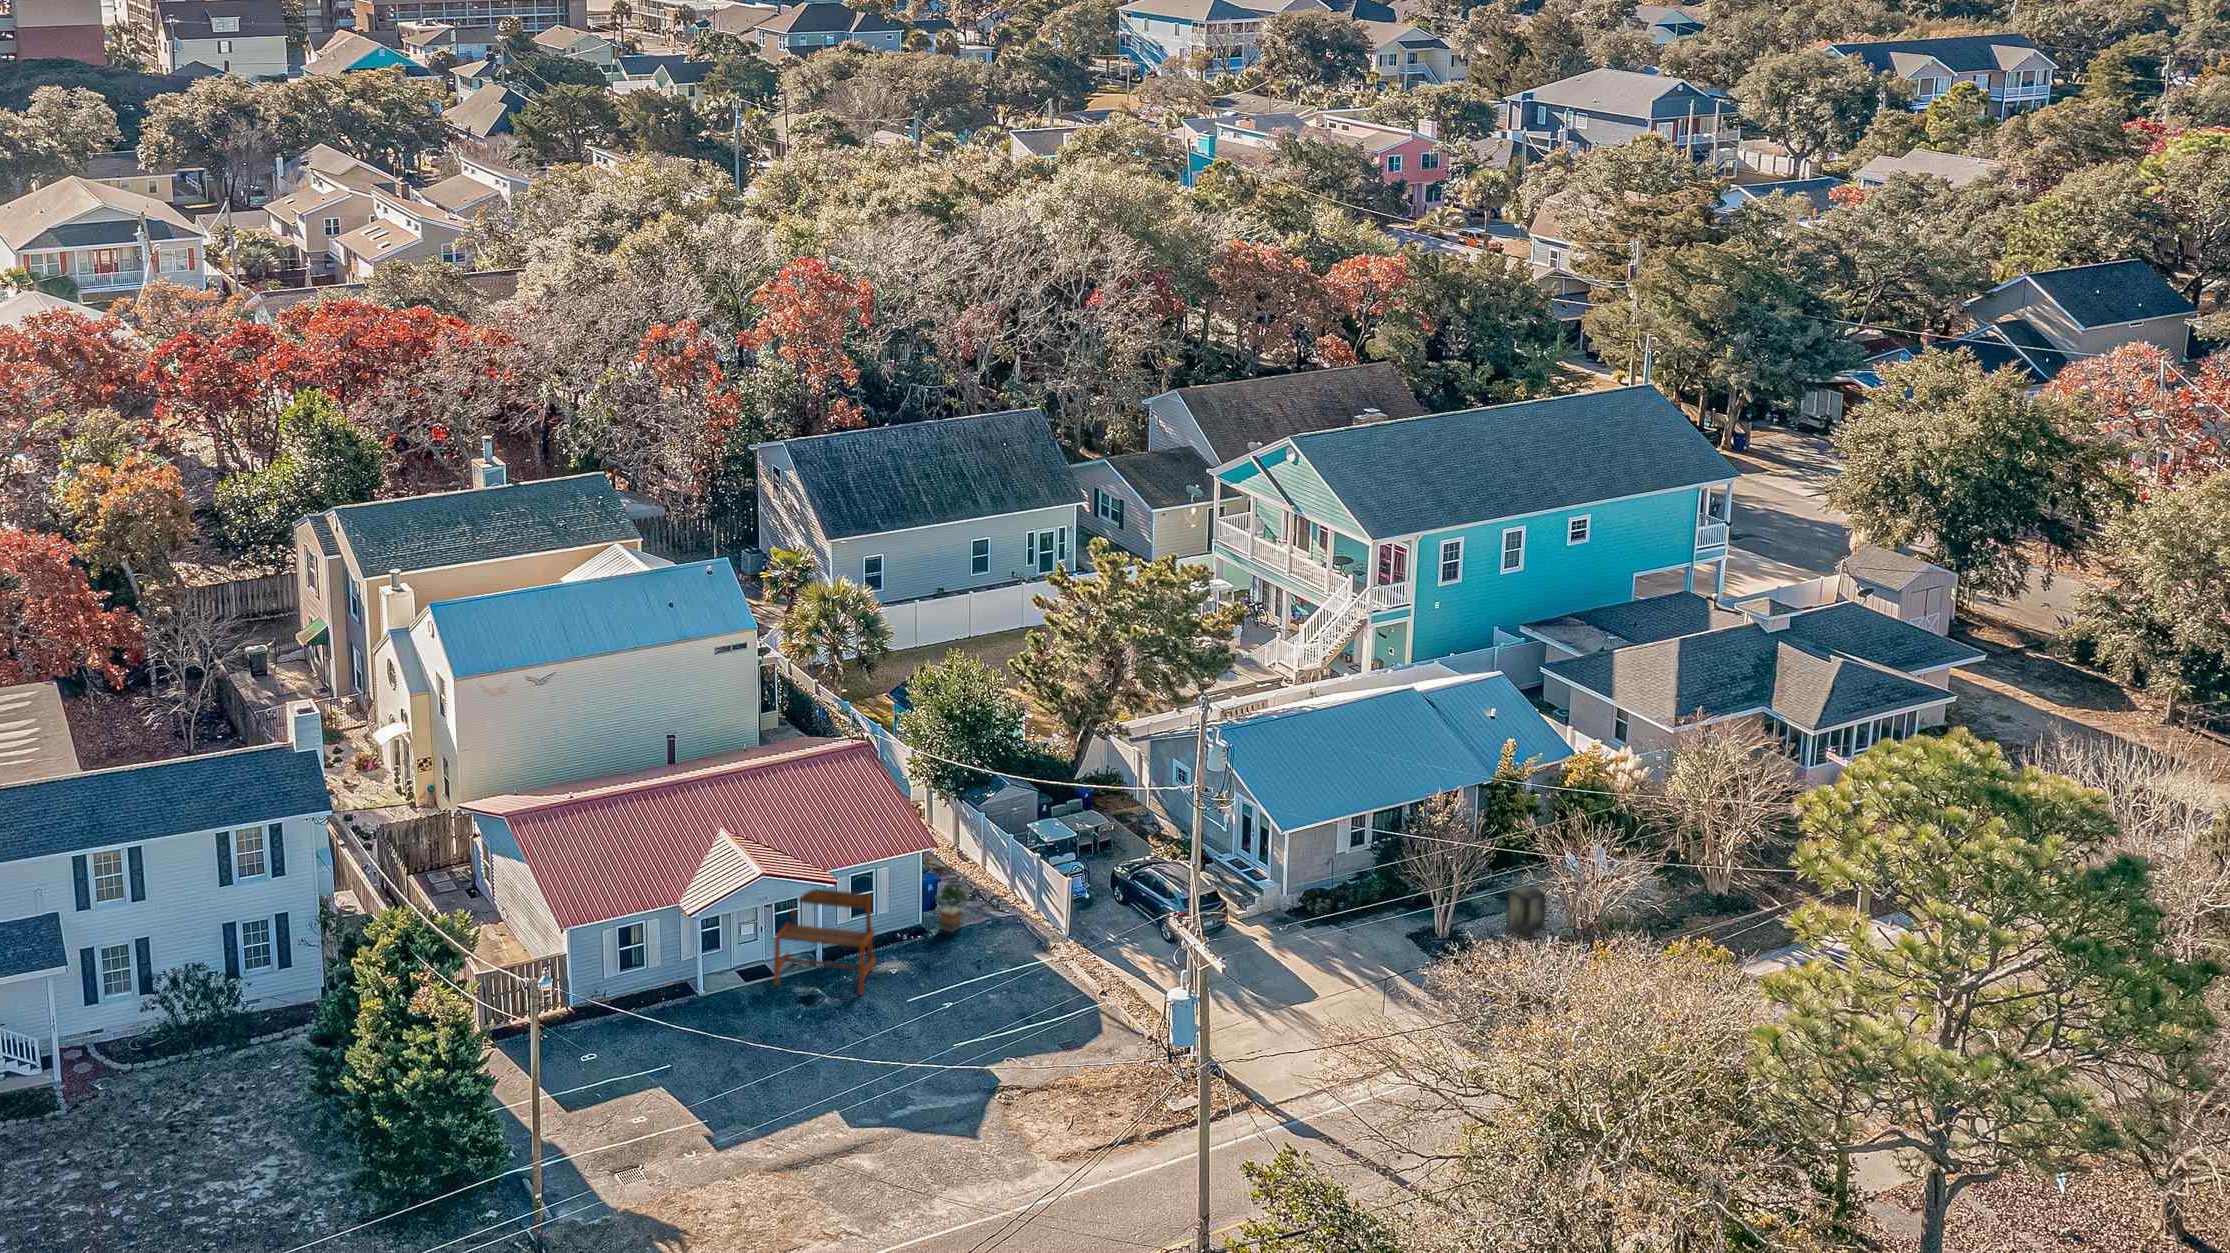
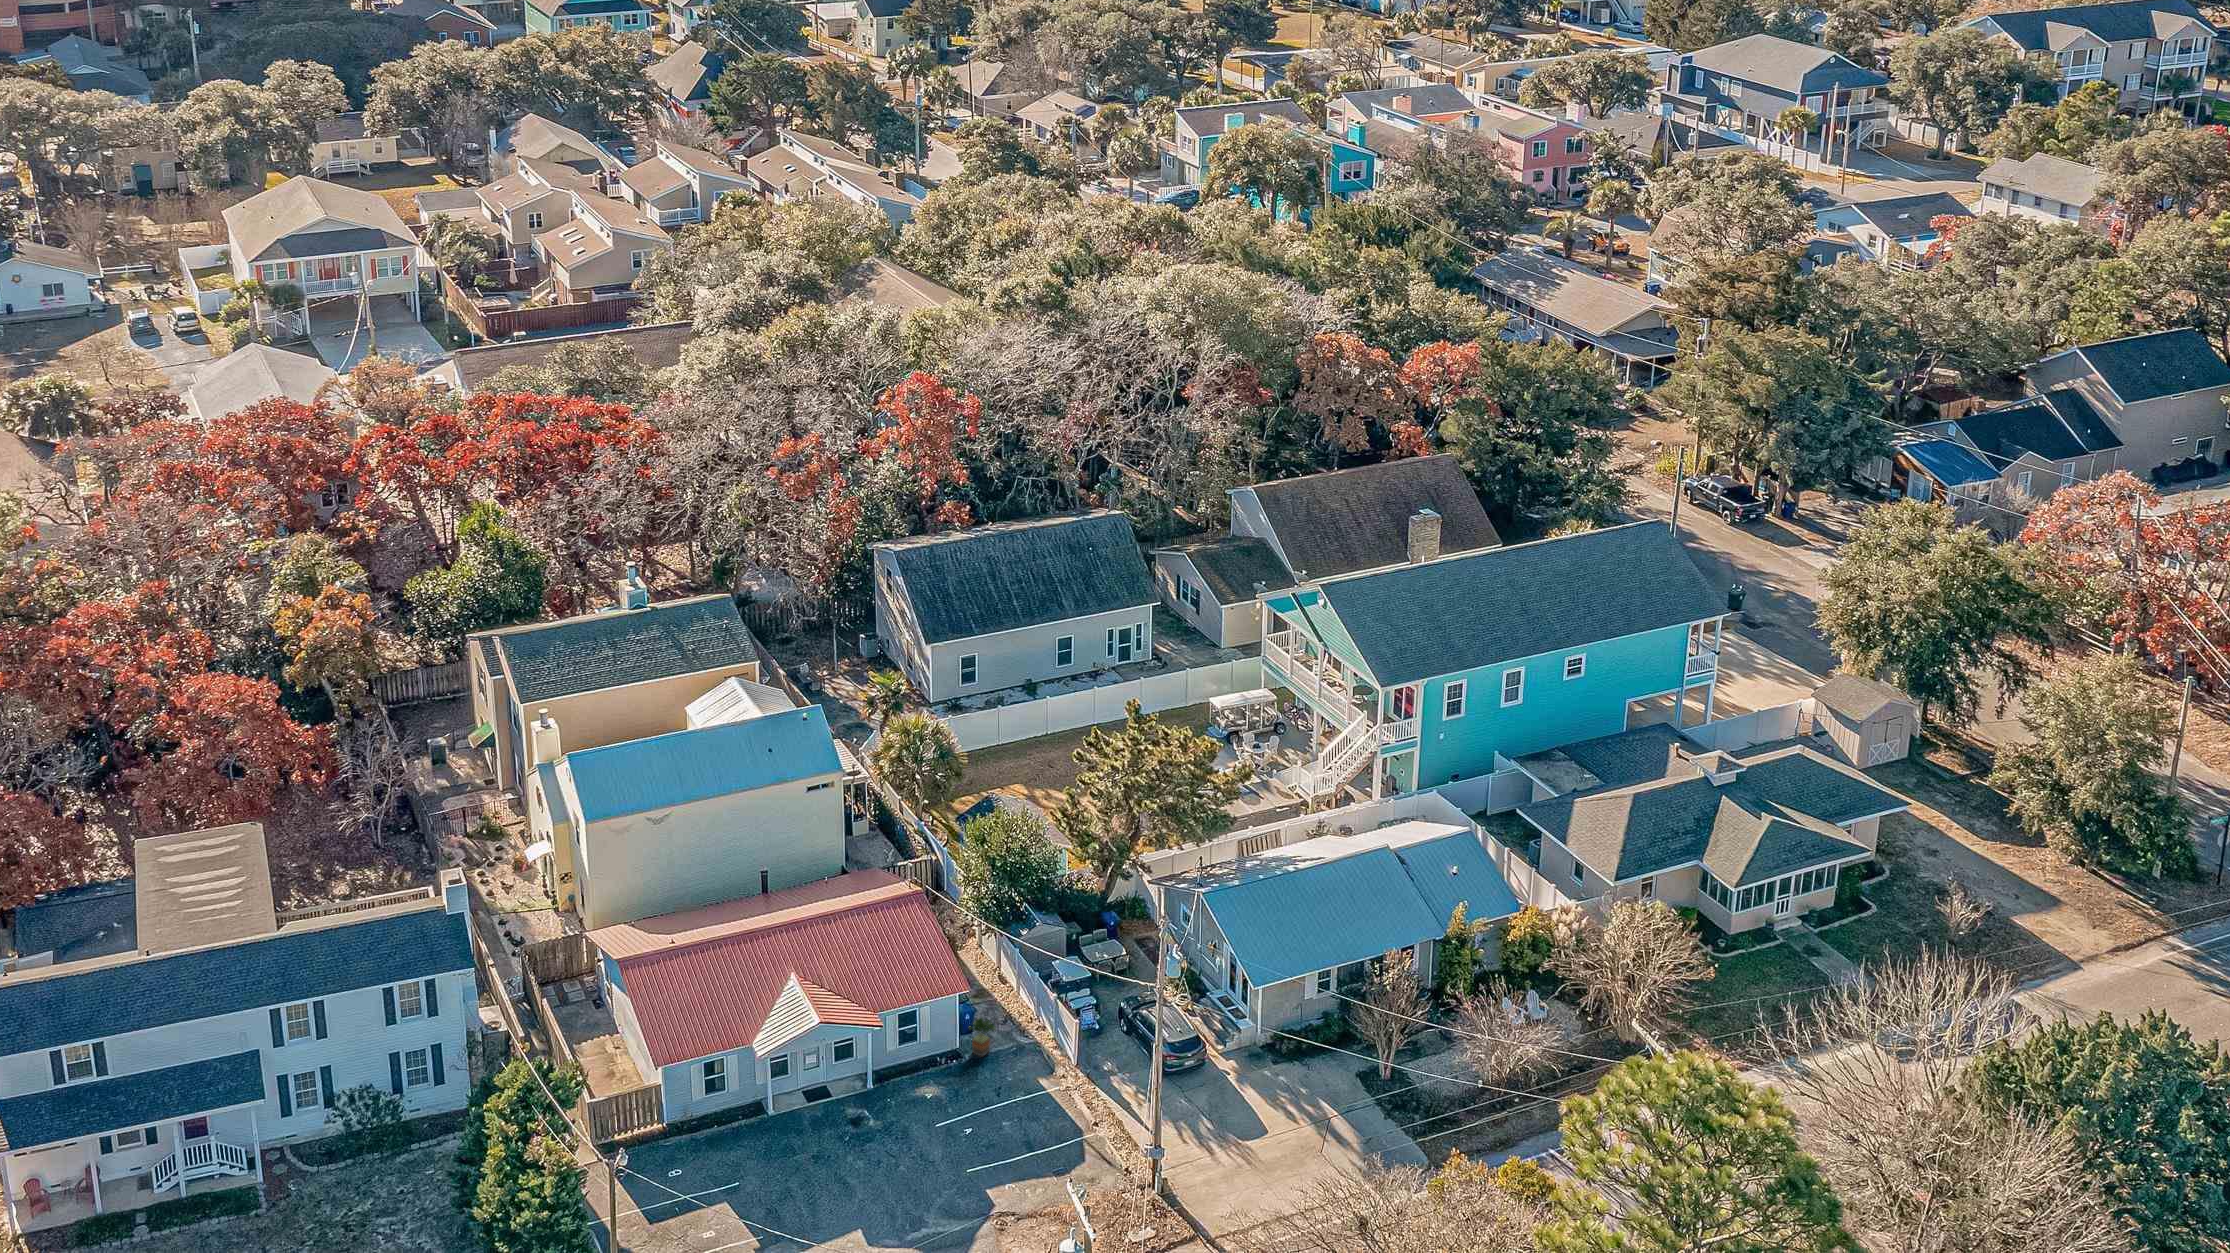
storage box: present [1506,885,1546,940] -> none [1441,1035,1475,1084]
bench: present [774,888,876,995] -> none [830,1025,914,1120]

